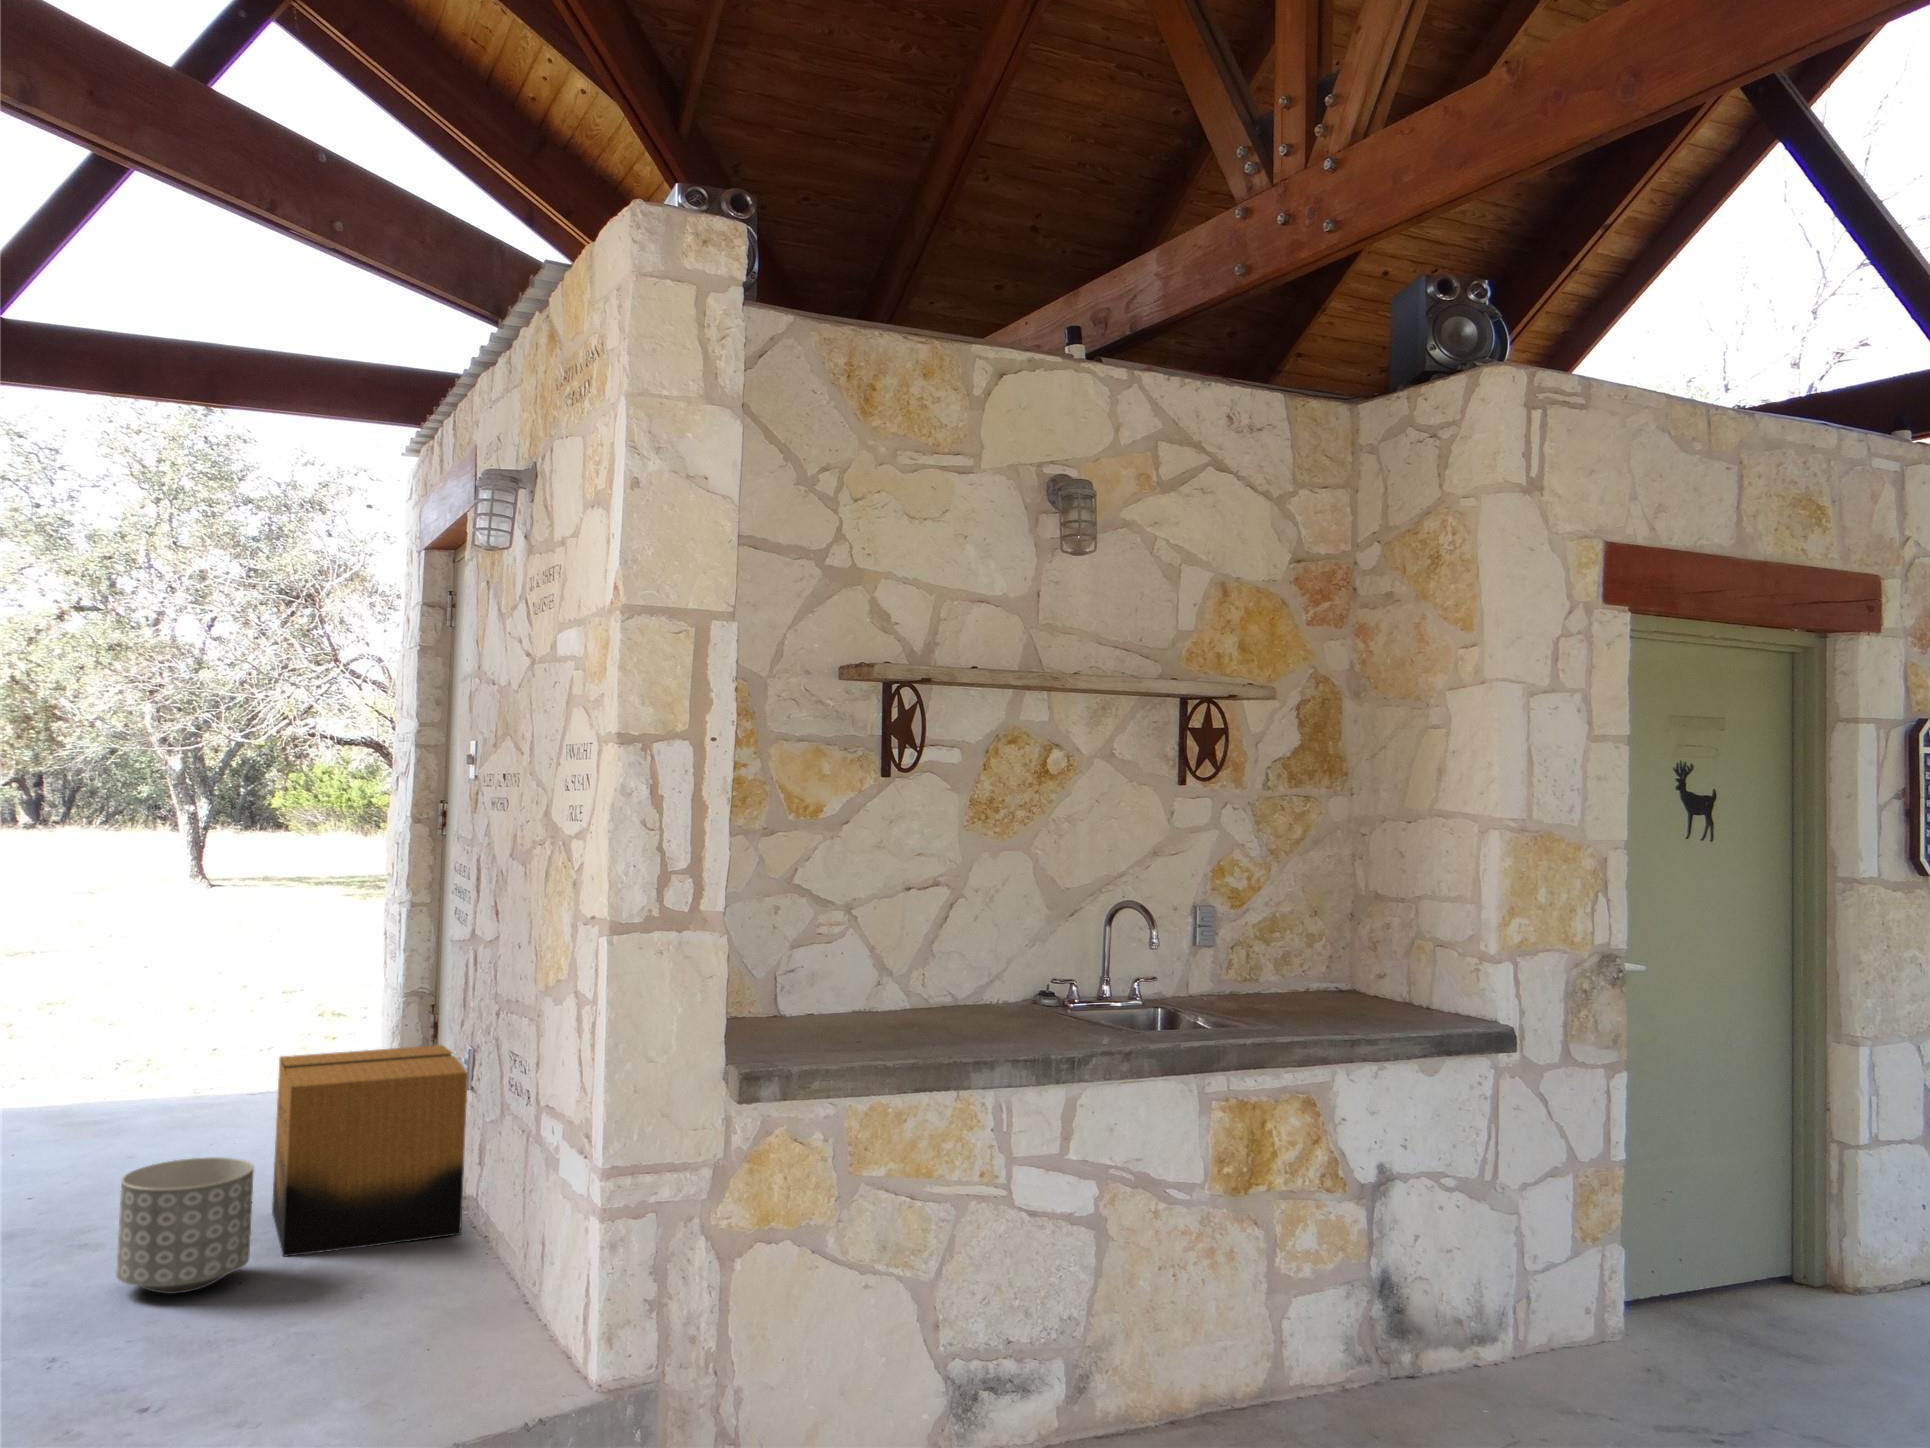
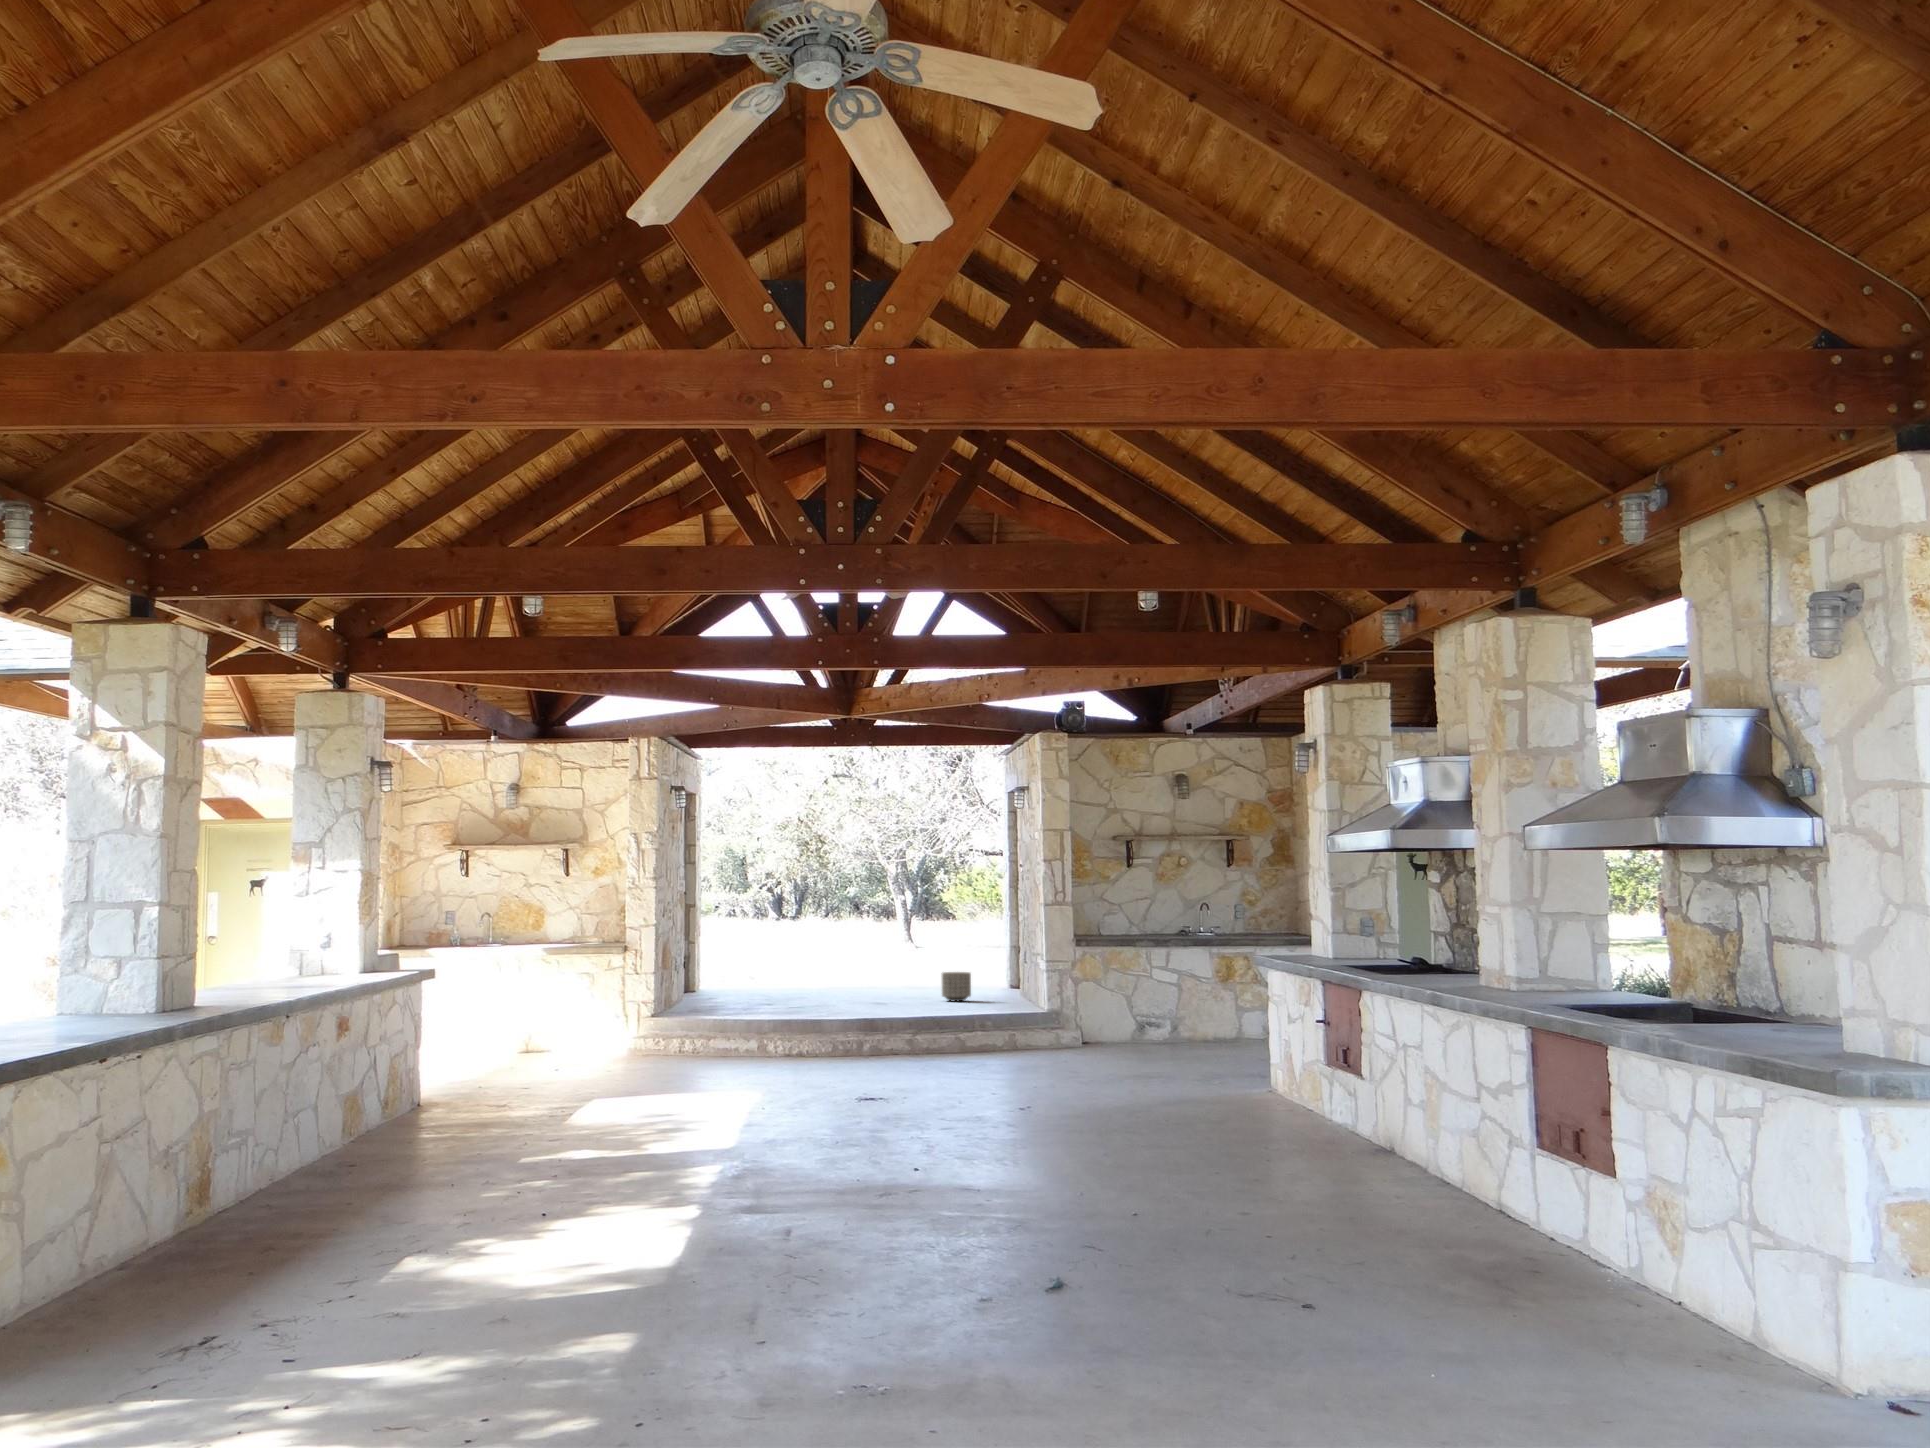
cardboard box: present [272,1045,468,1257] -> none [974,952,1023,1001]

